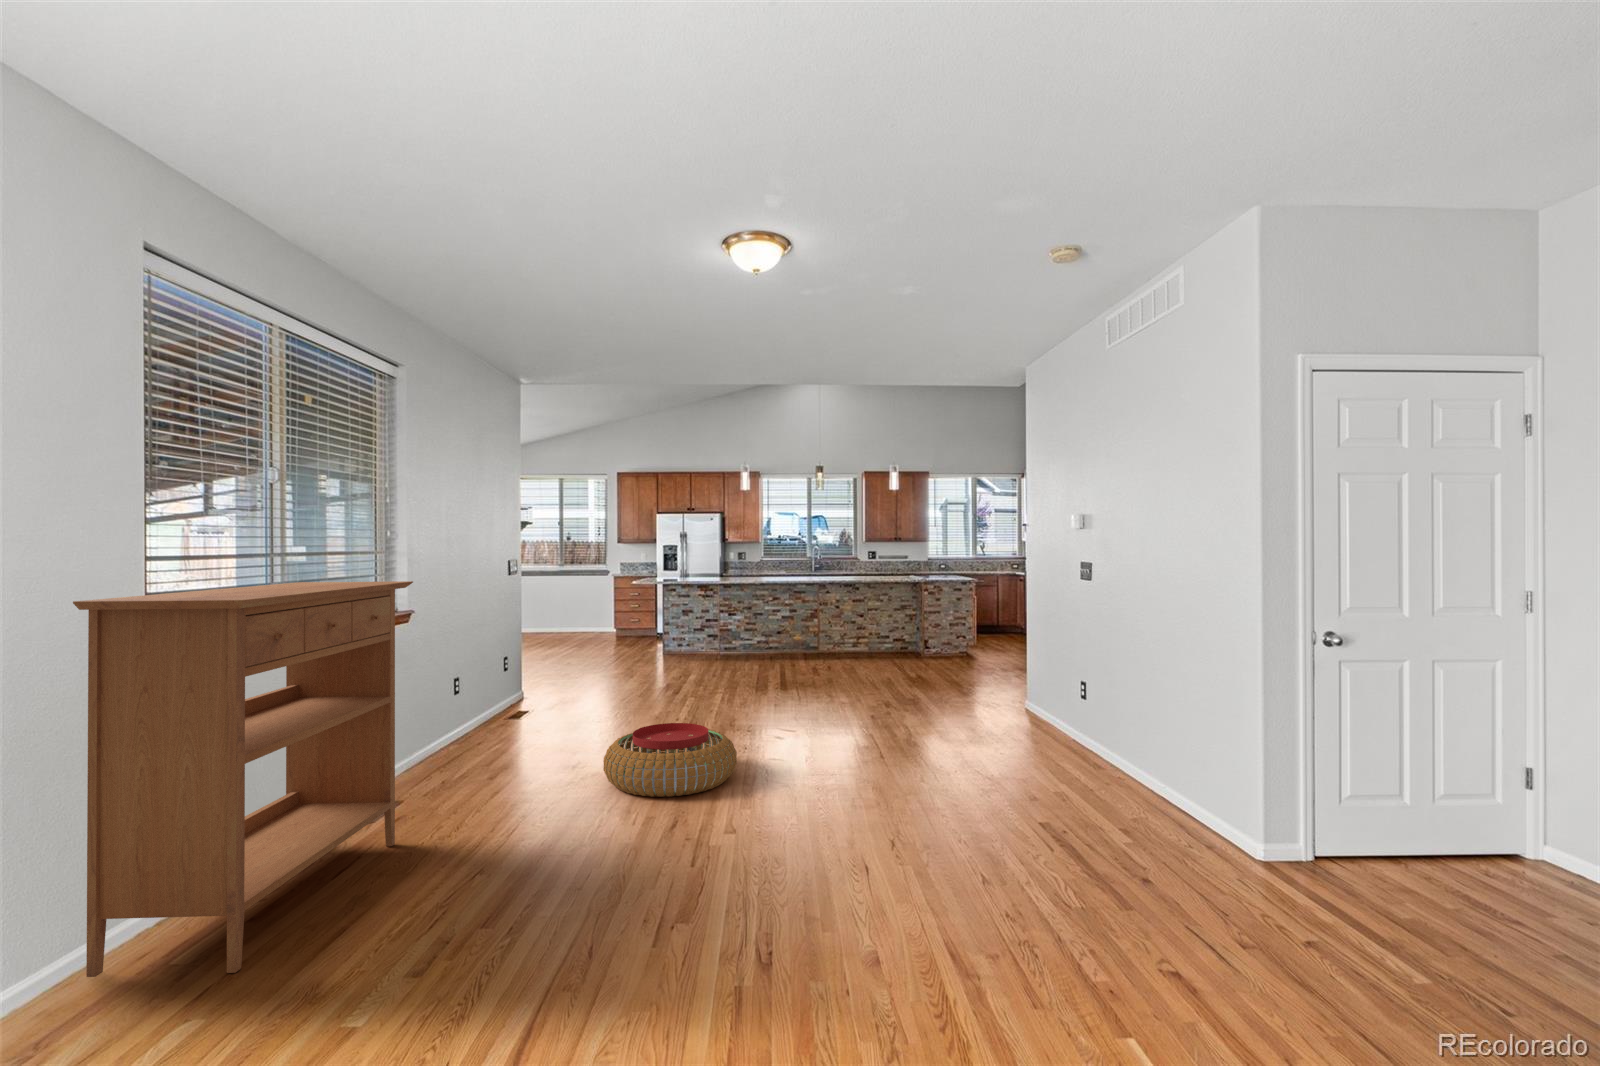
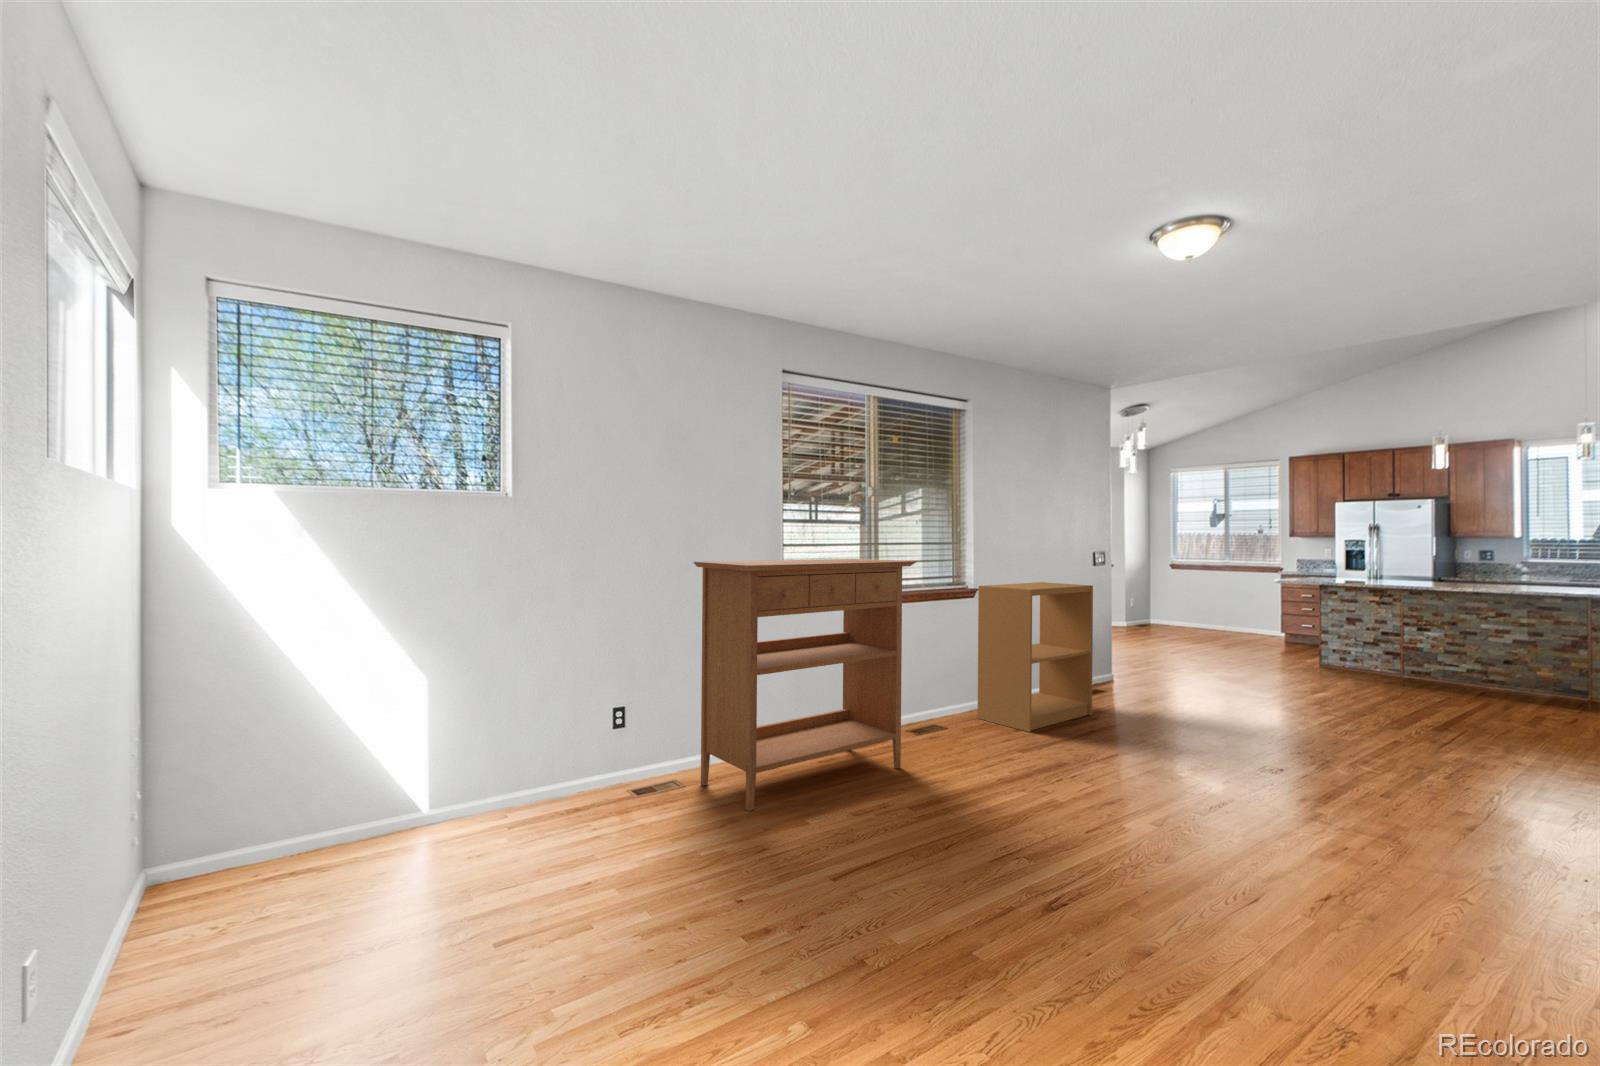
bookshelf: none [424,598,537,766] -> present [978,582,1093,732]
pouf: present [603,723,737,797] -> none [1099,728,1262,815]

